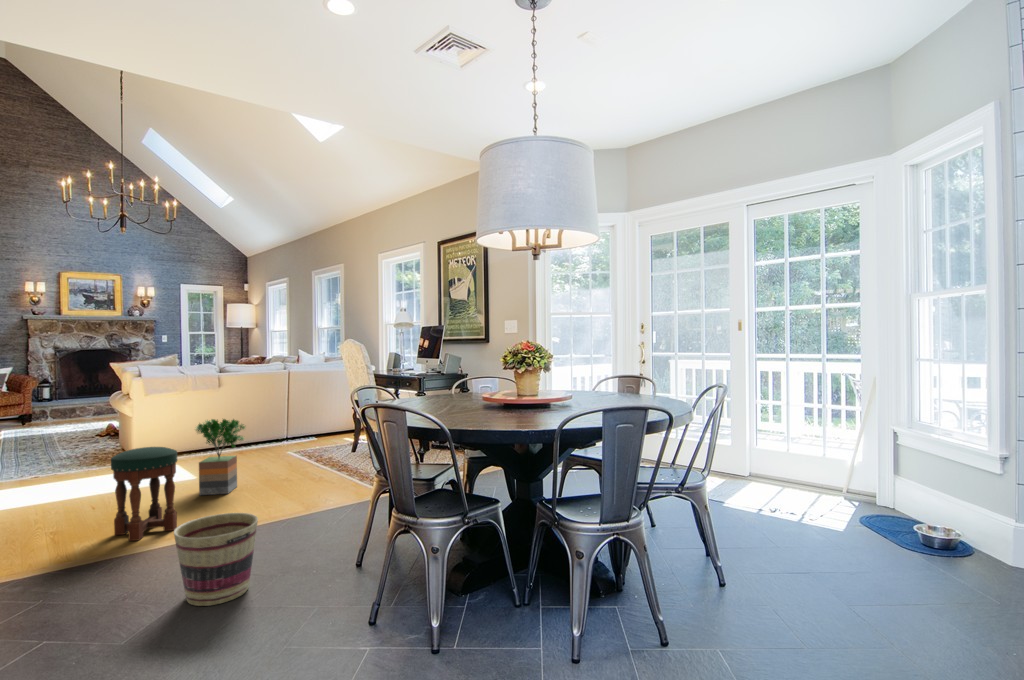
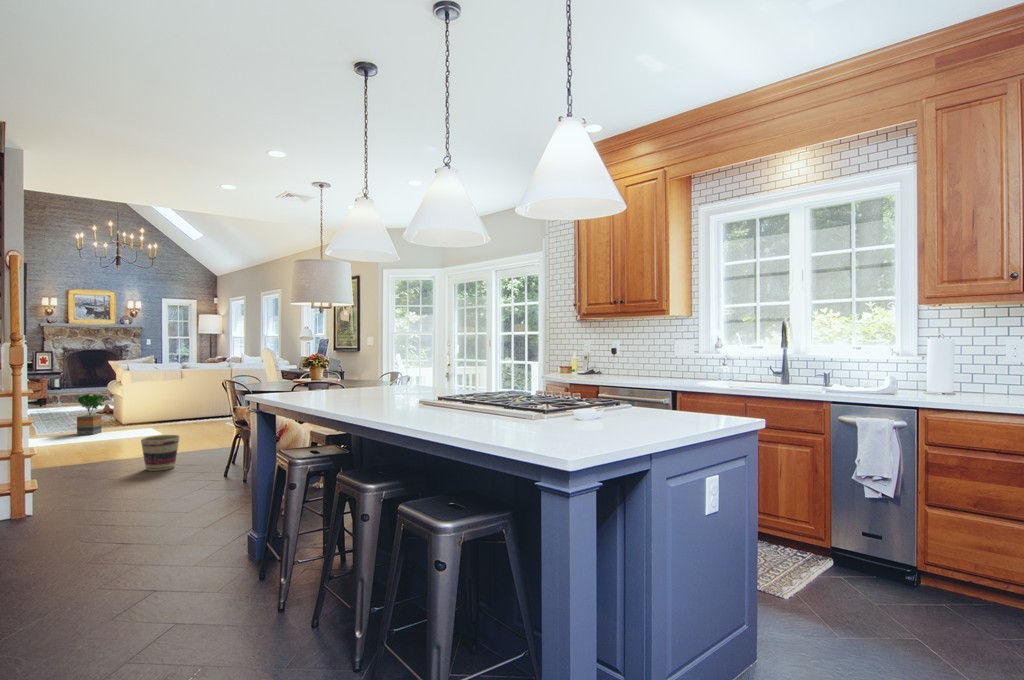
potted tree: present [196,419,245,495] -> present [77,394,106,435]
stool: present [111,447,177,541] -> none [112,409,147,455]

